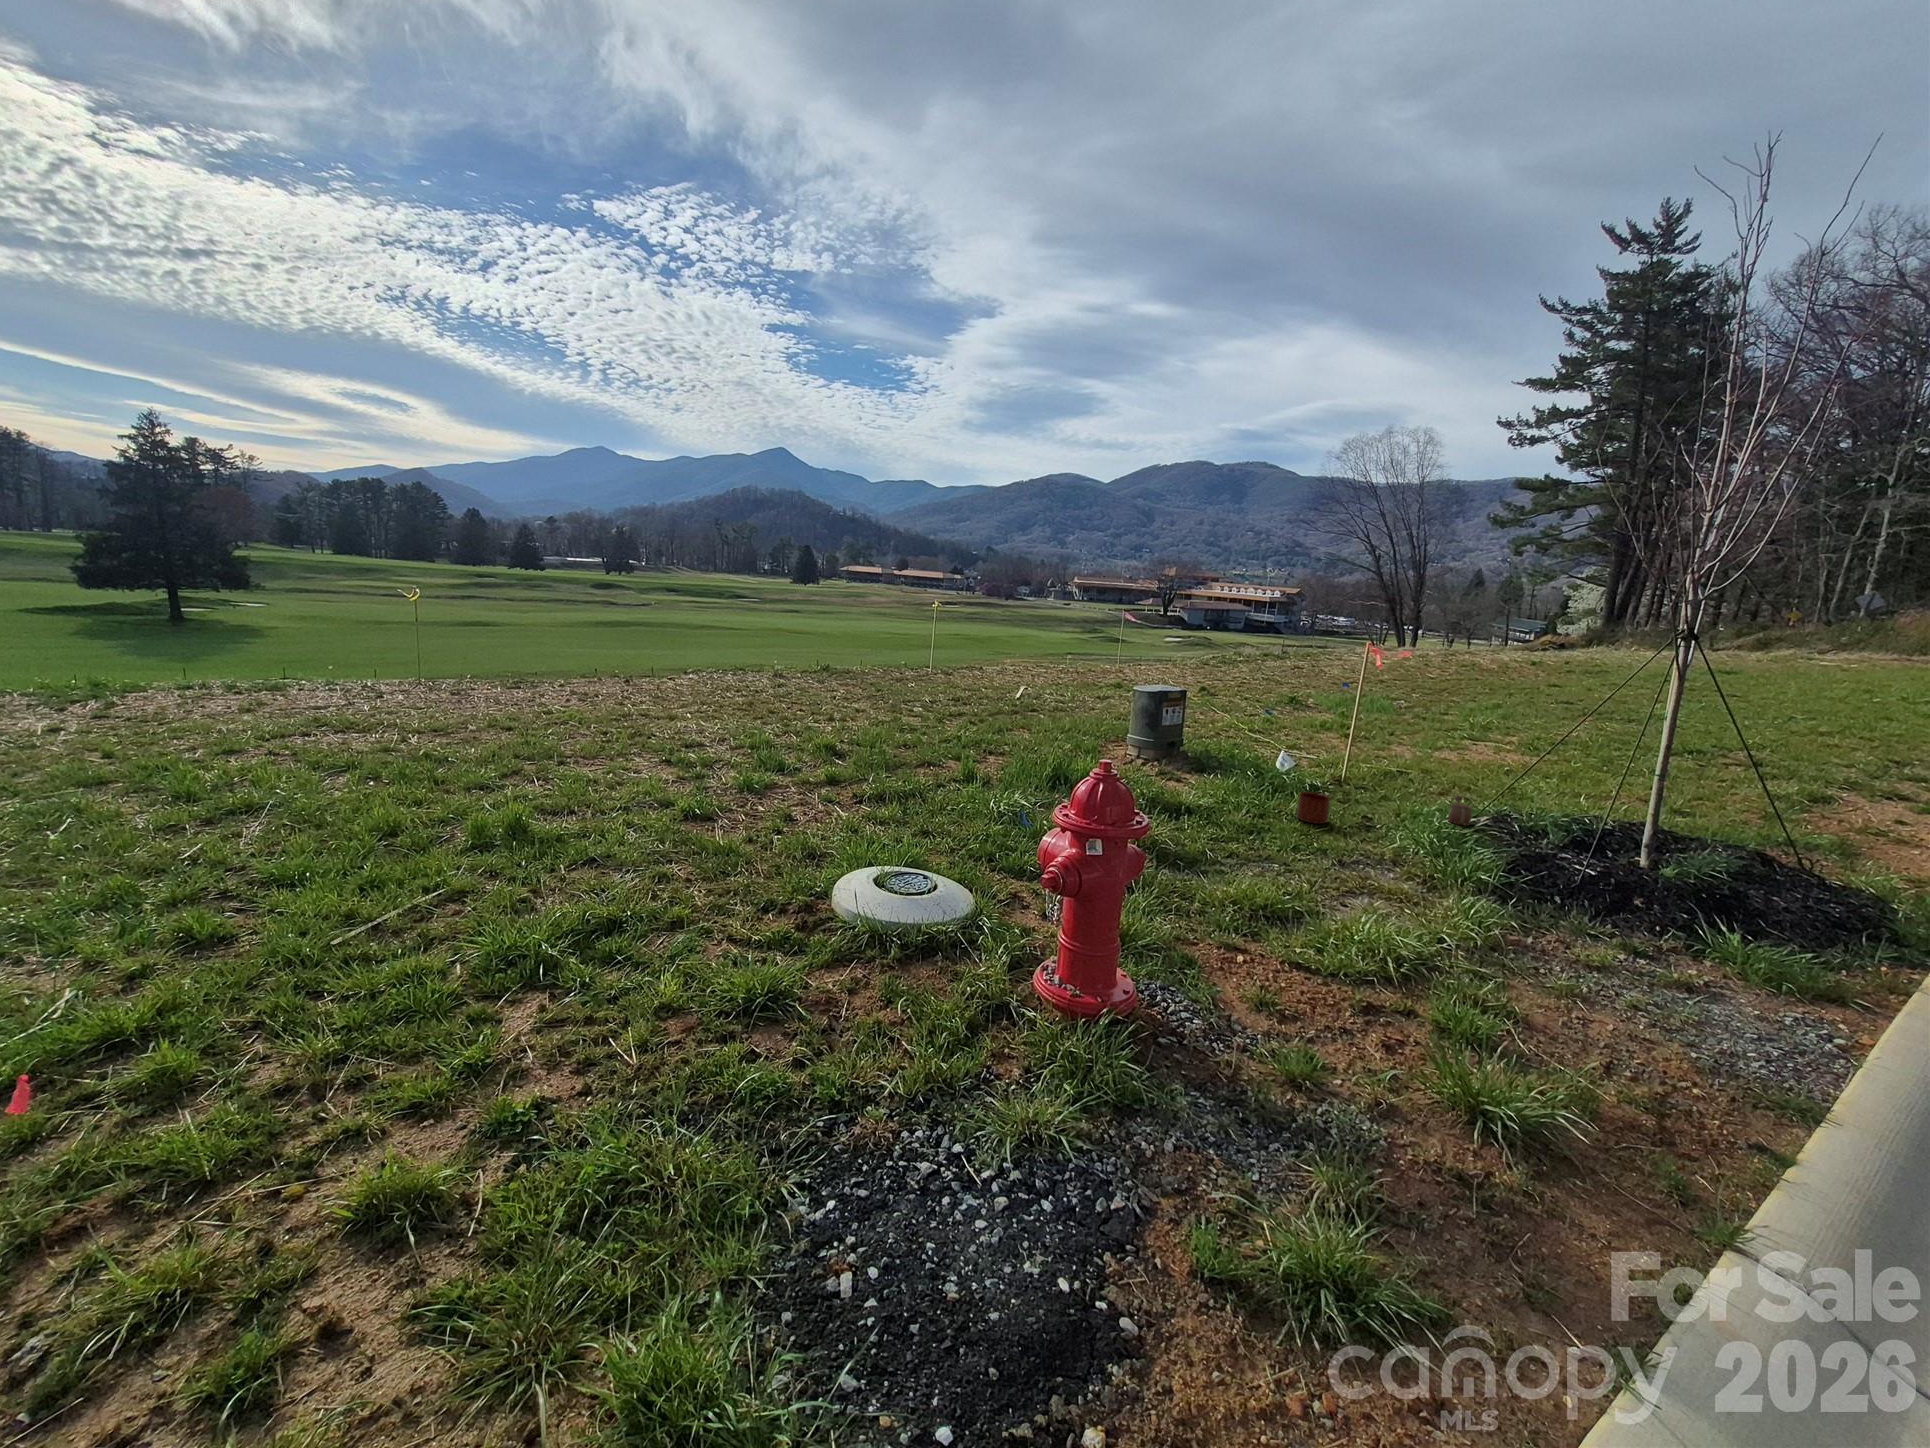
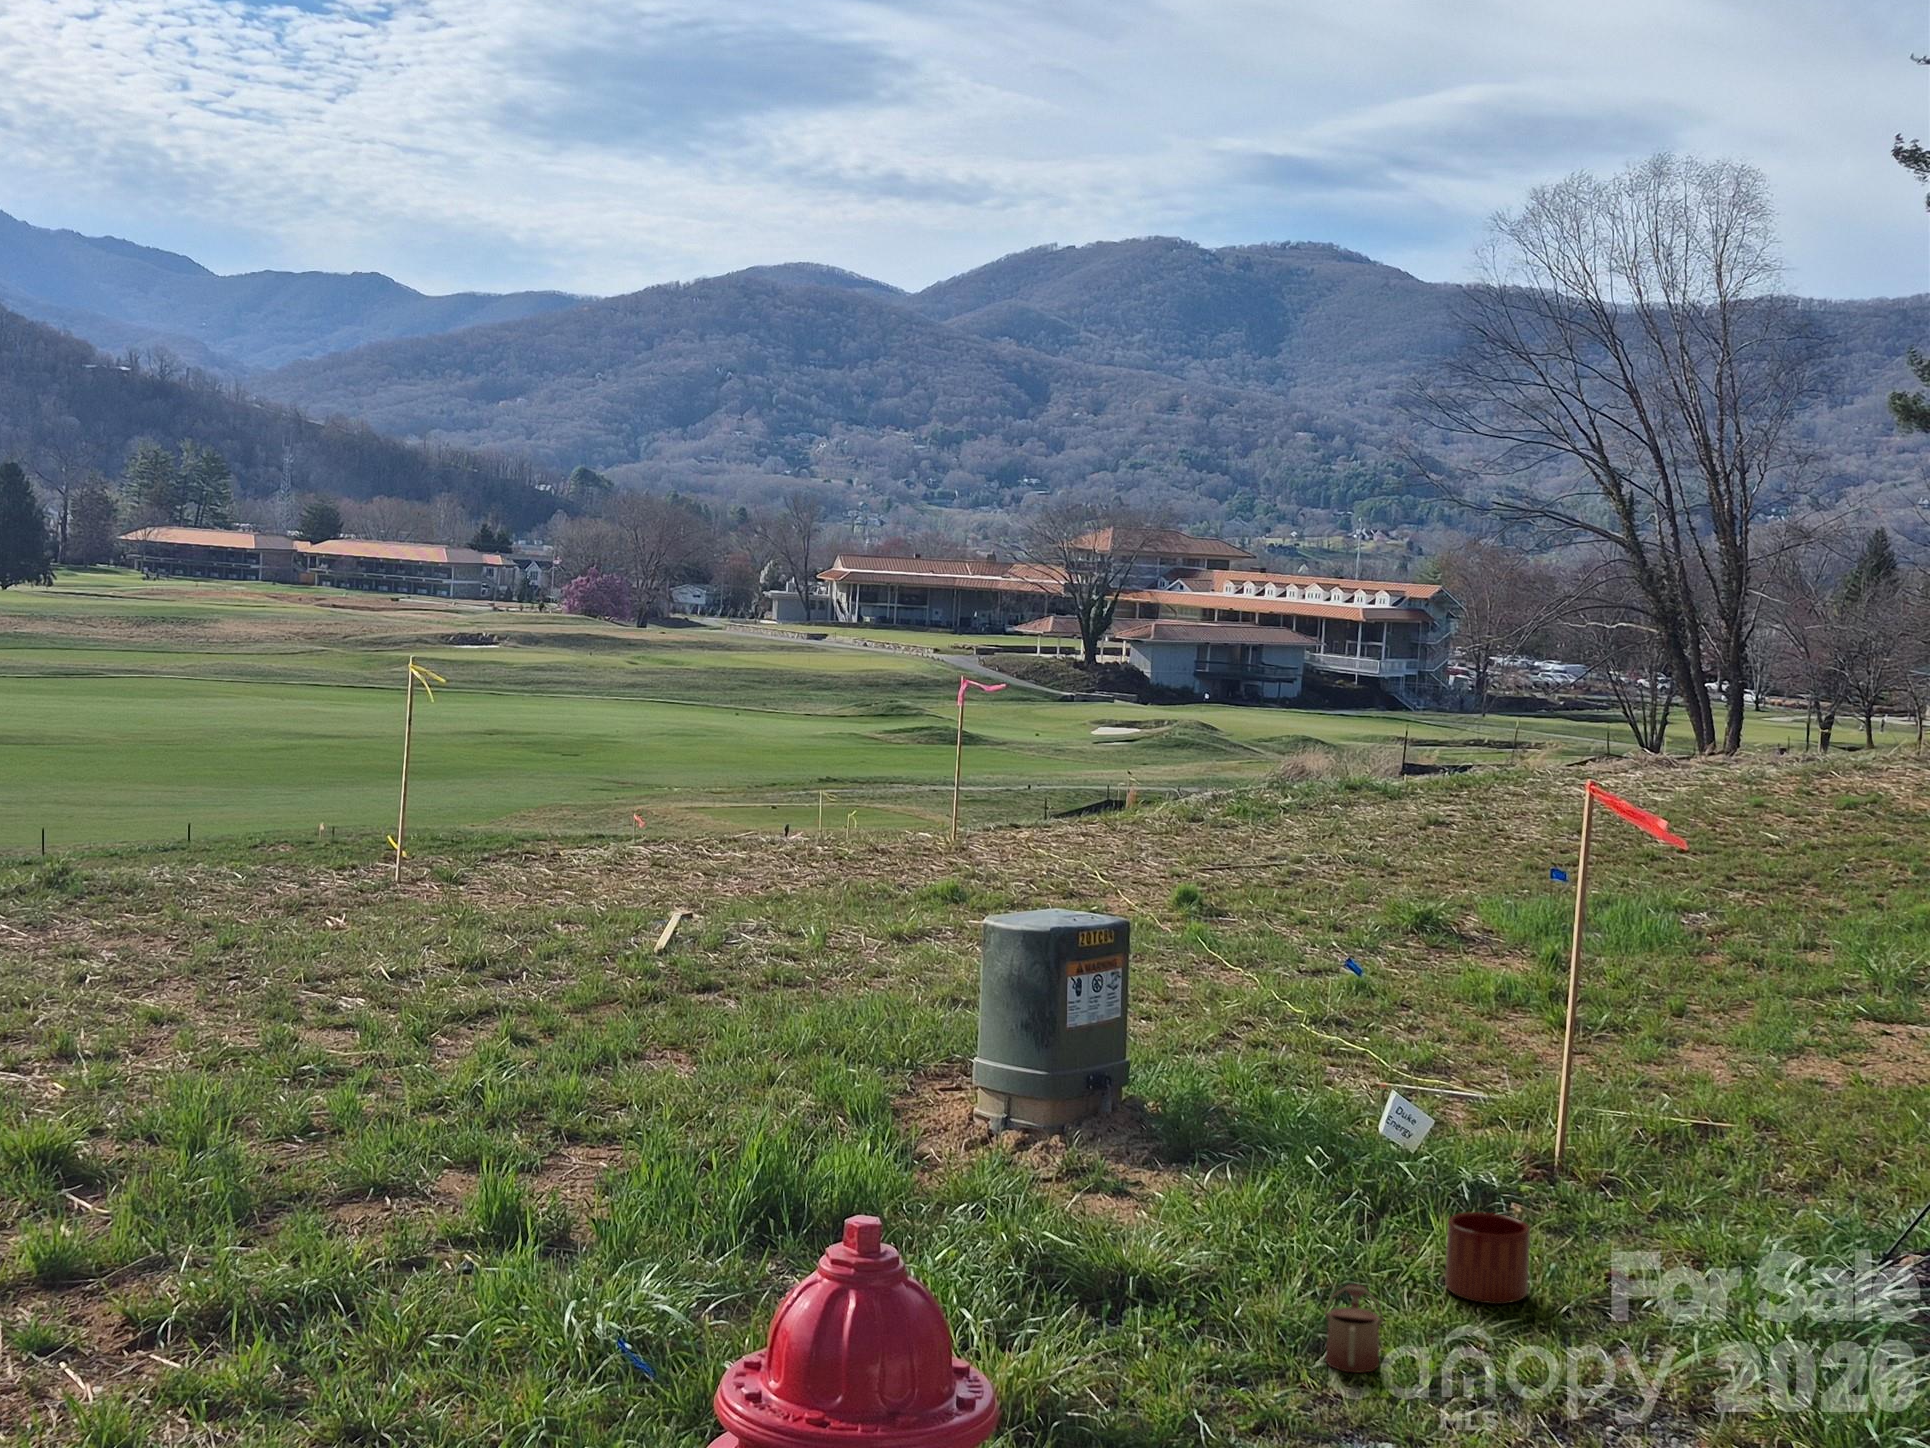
watering can: present [1449,796,1473,825] -> present [1325,1284,1384,1373]

